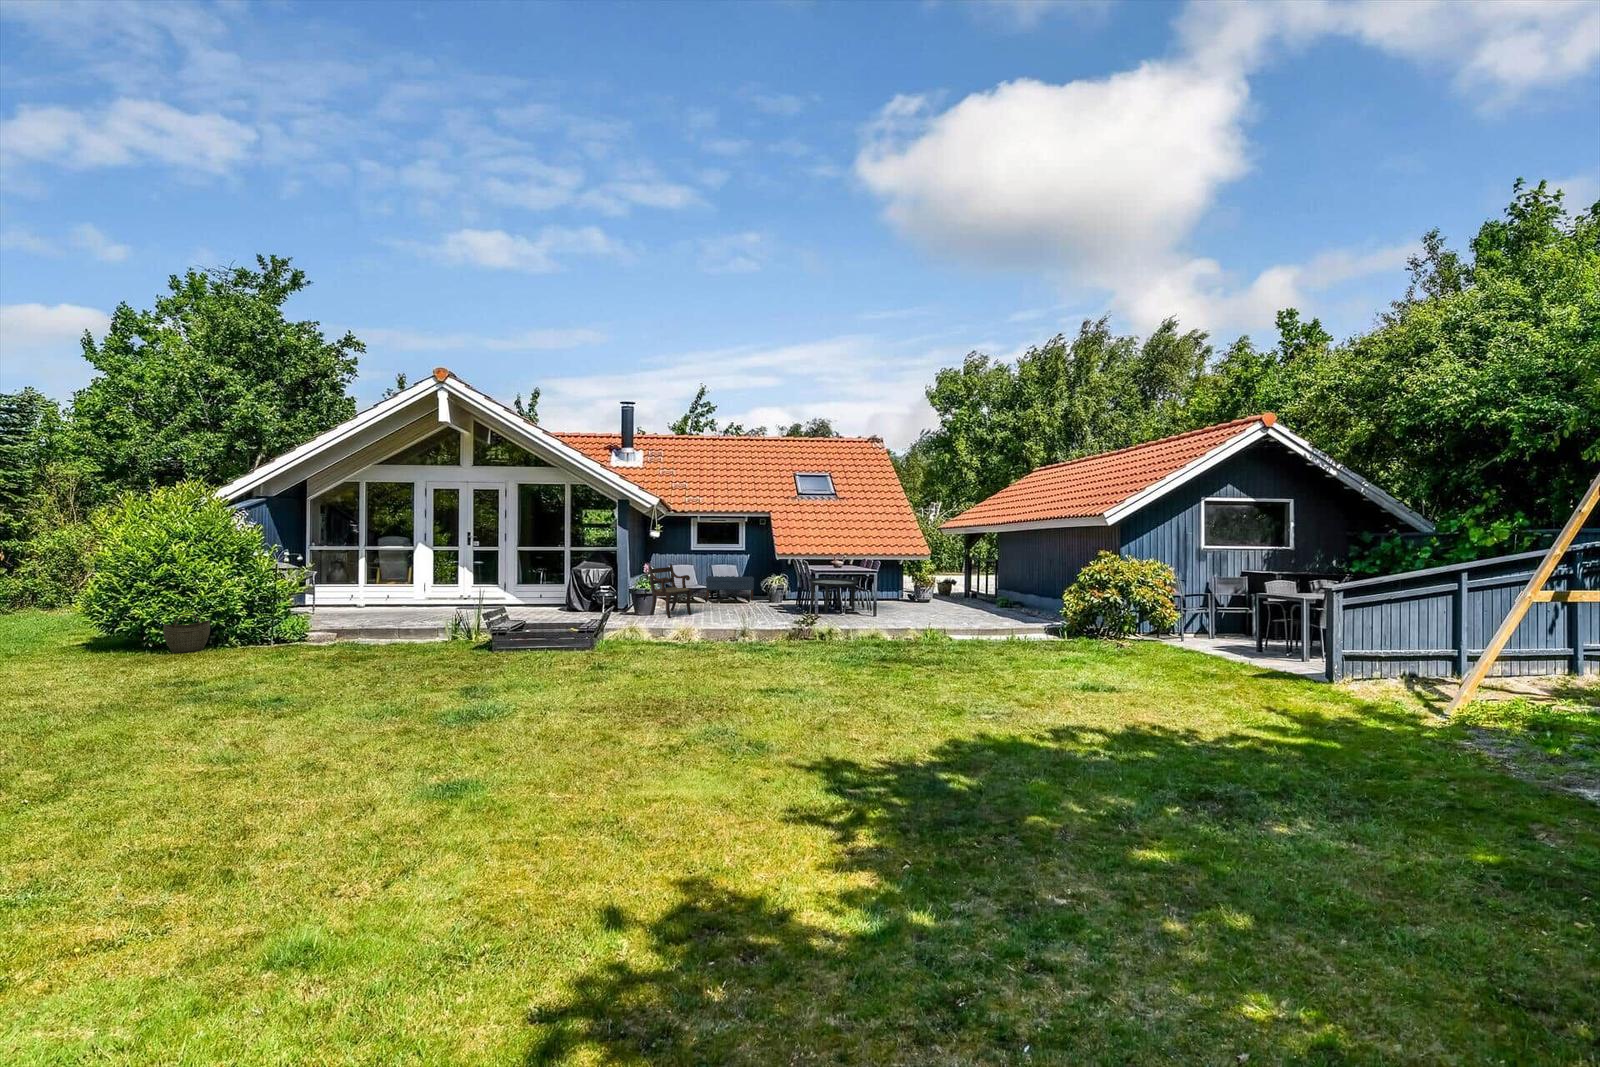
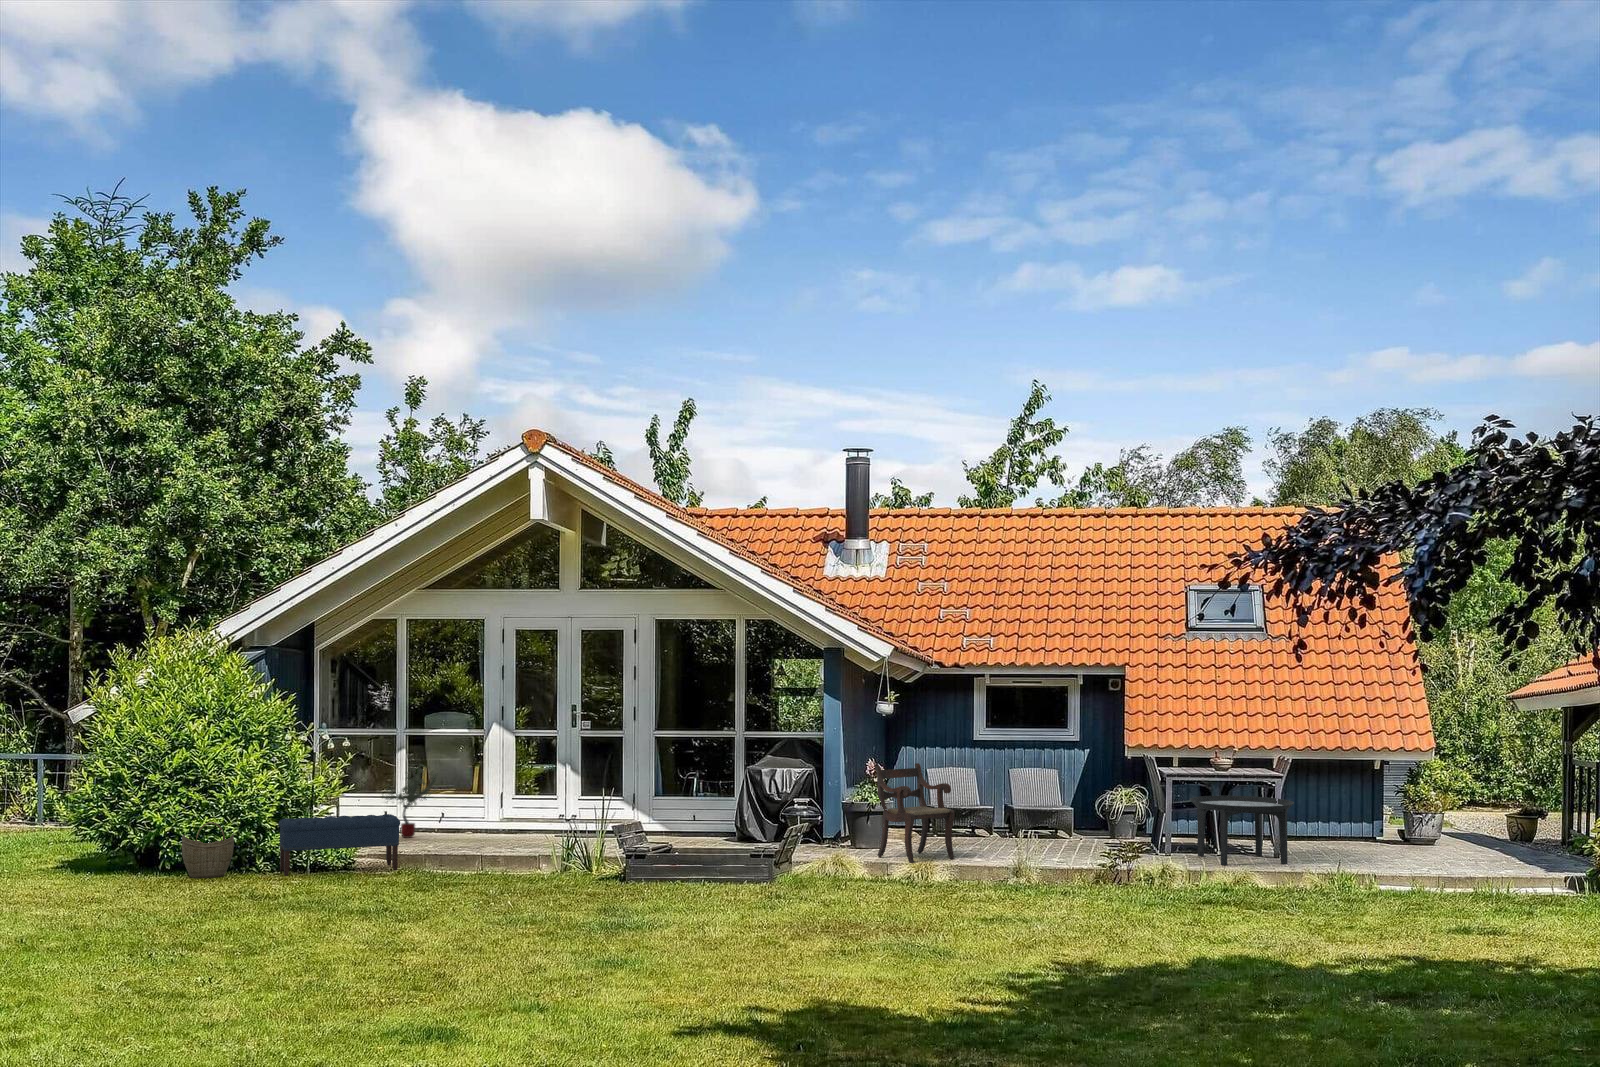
potted tree: none [339,568,380,612] -> present [381,764,437,838]
bench: present [706,576,754,600] -> present [279,814,400,876]

